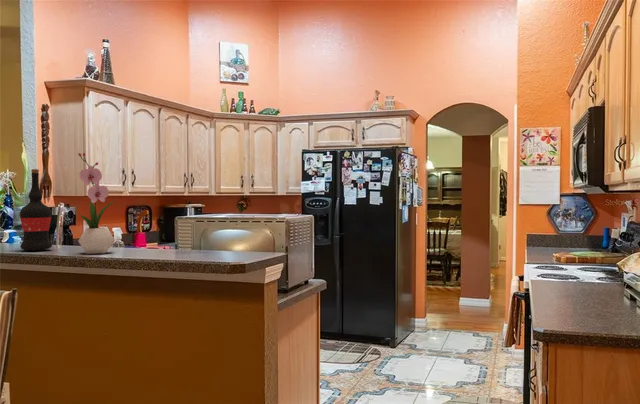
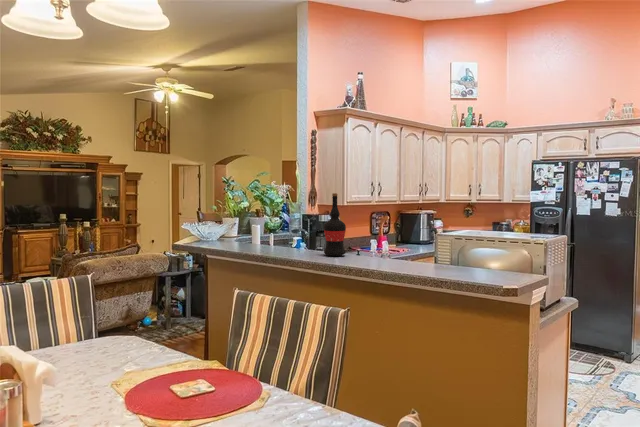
flower arrangement: present [78,153,115,254] -> none [369,183,396,262]

